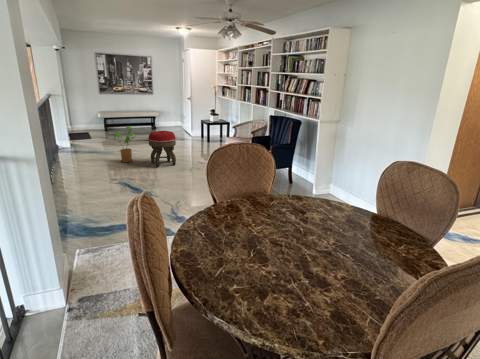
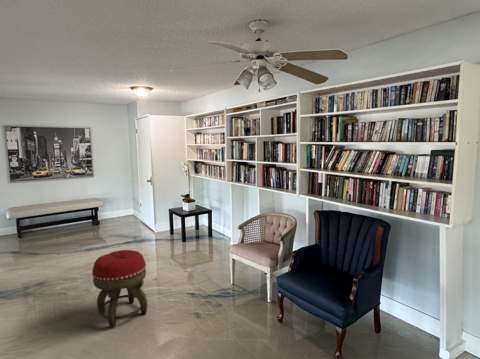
house plant: present [114,126,135,162] -> none [20,249,67,321]

